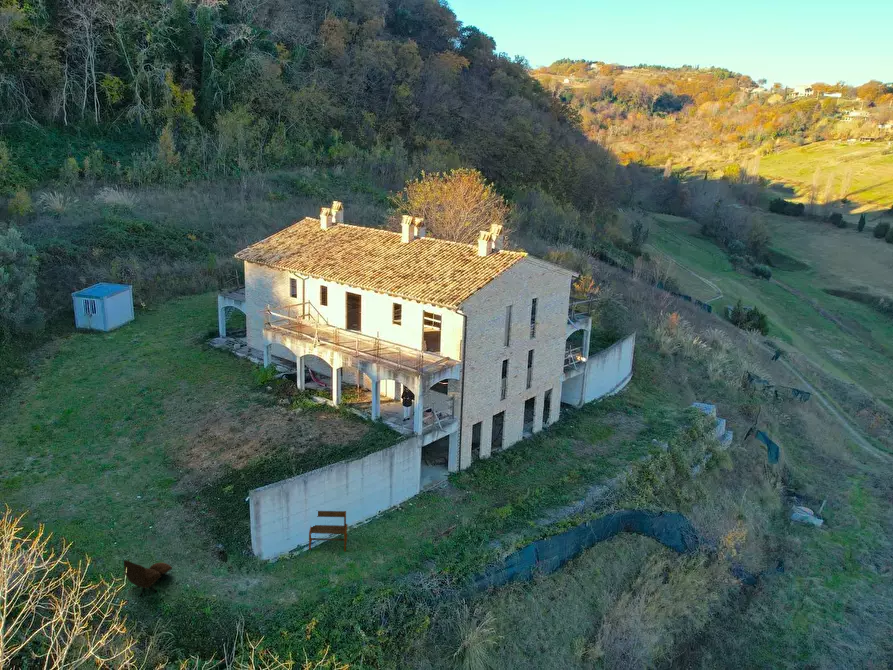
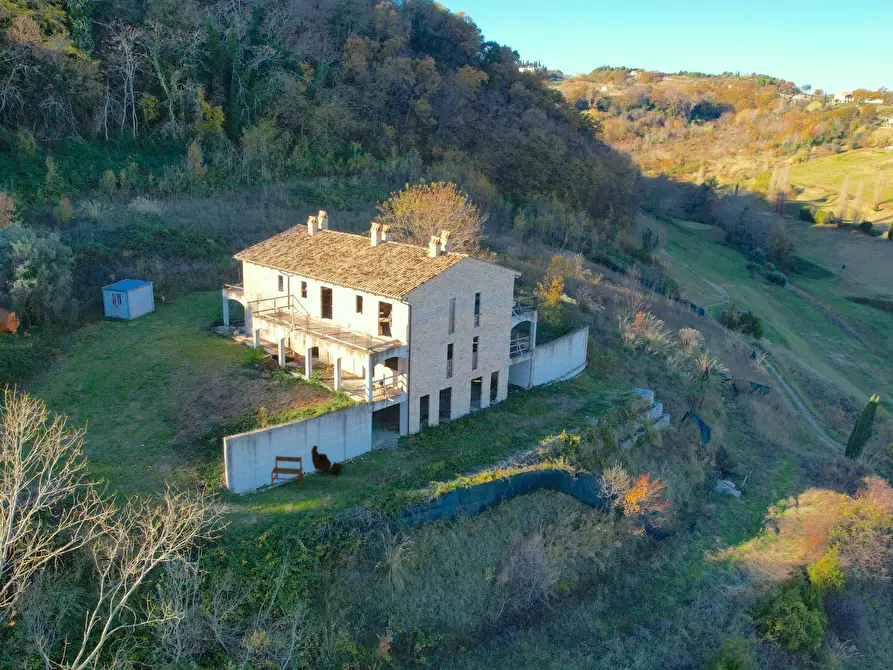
lounge chair: present [123,560,172,597] -> present [311,446,342,476]

